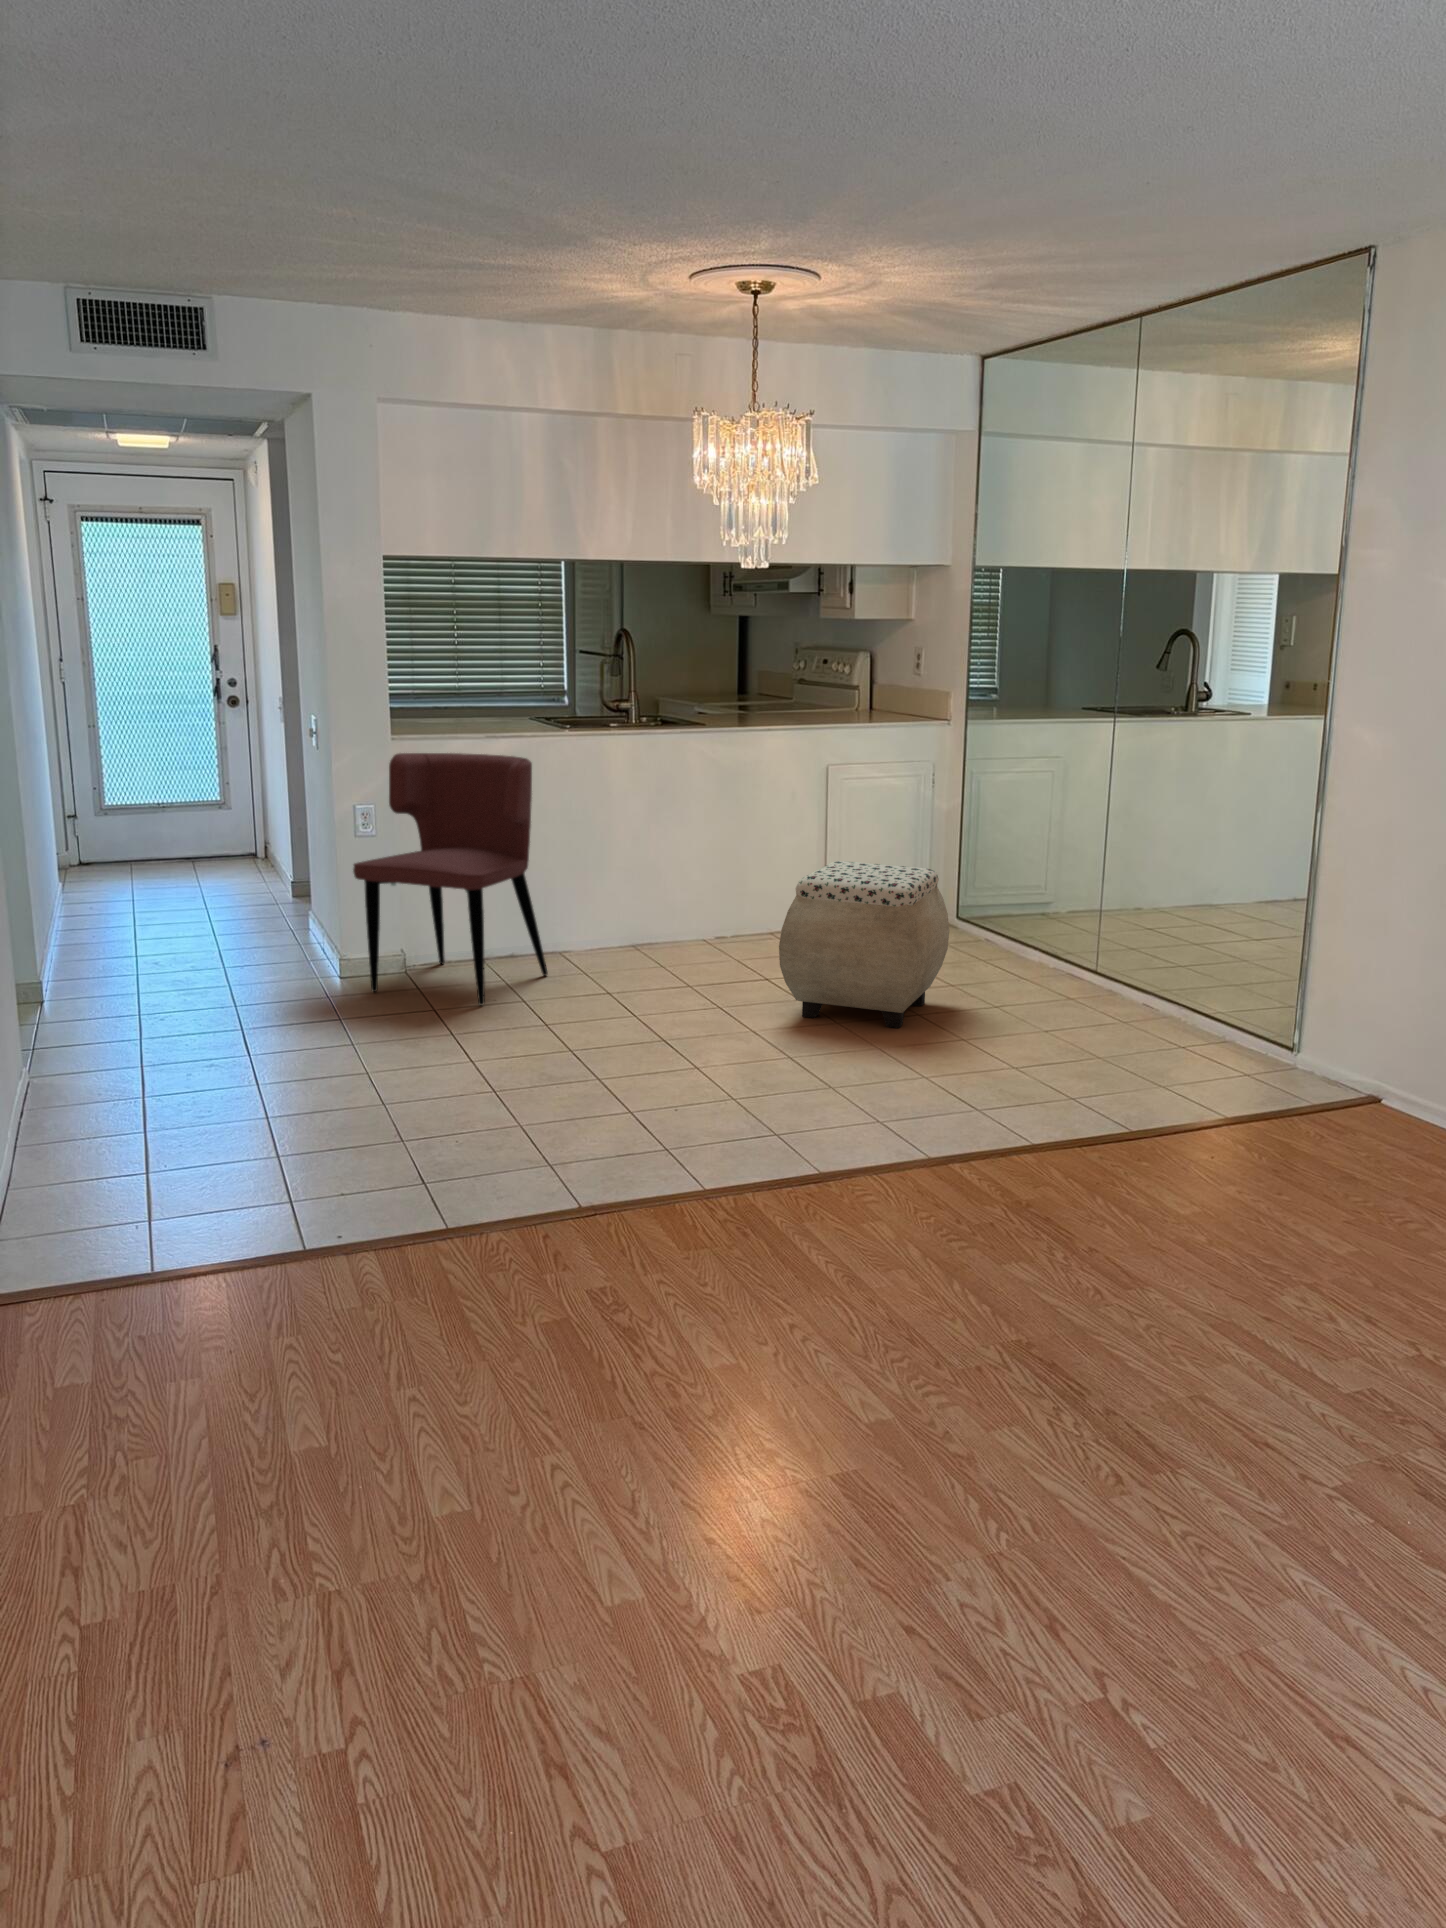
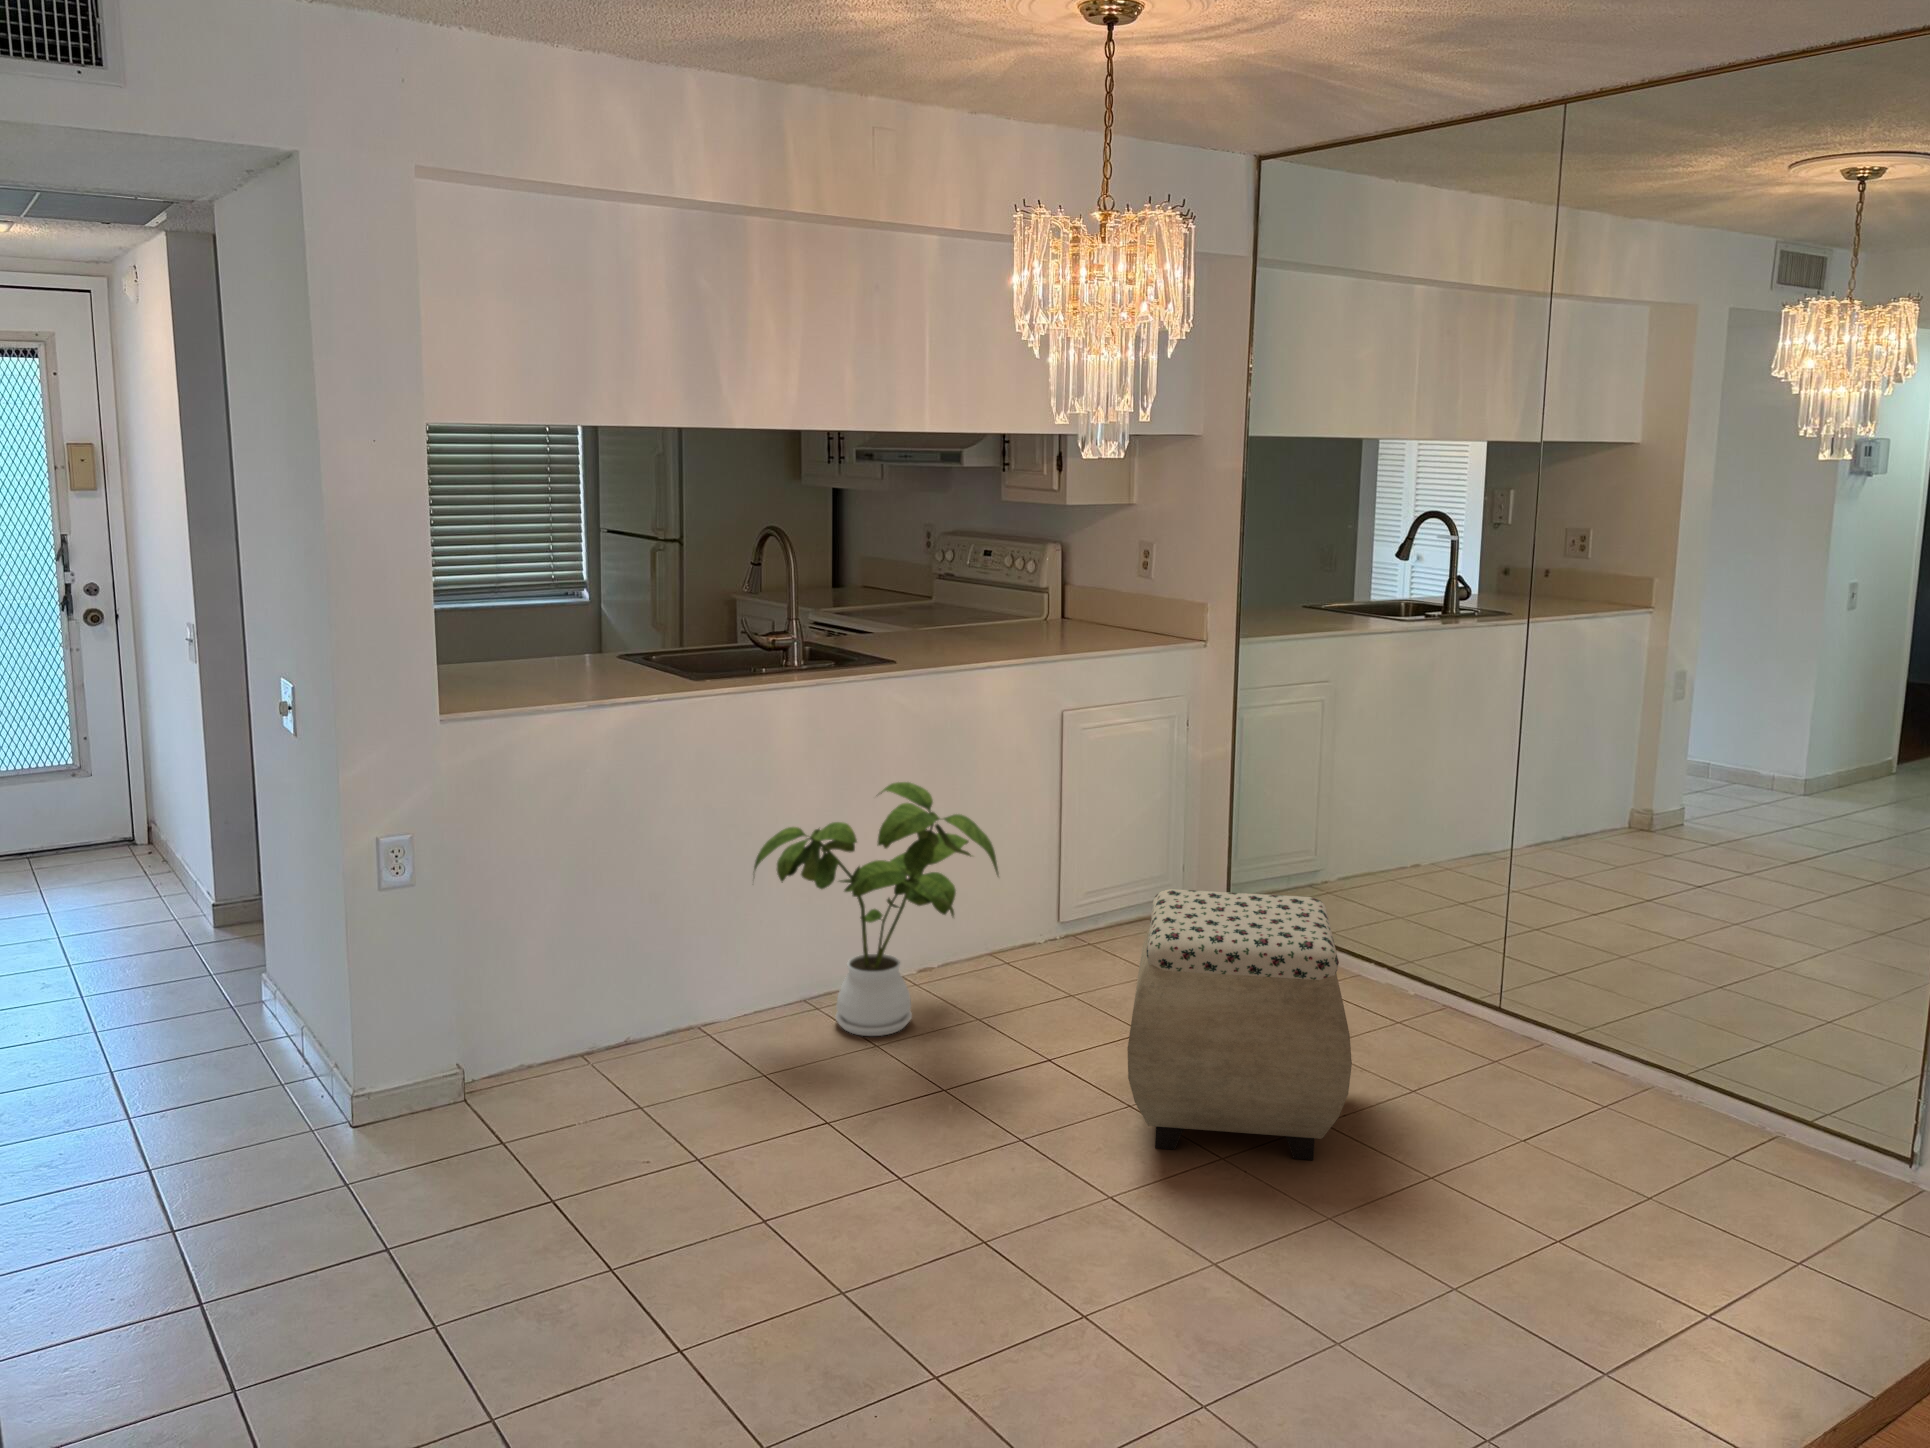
dining chair: present [353,753,548,1005] -> none [391,744,708,1184]
house plant: none [590,791,744,962] -> present [754,782,999,1036]

